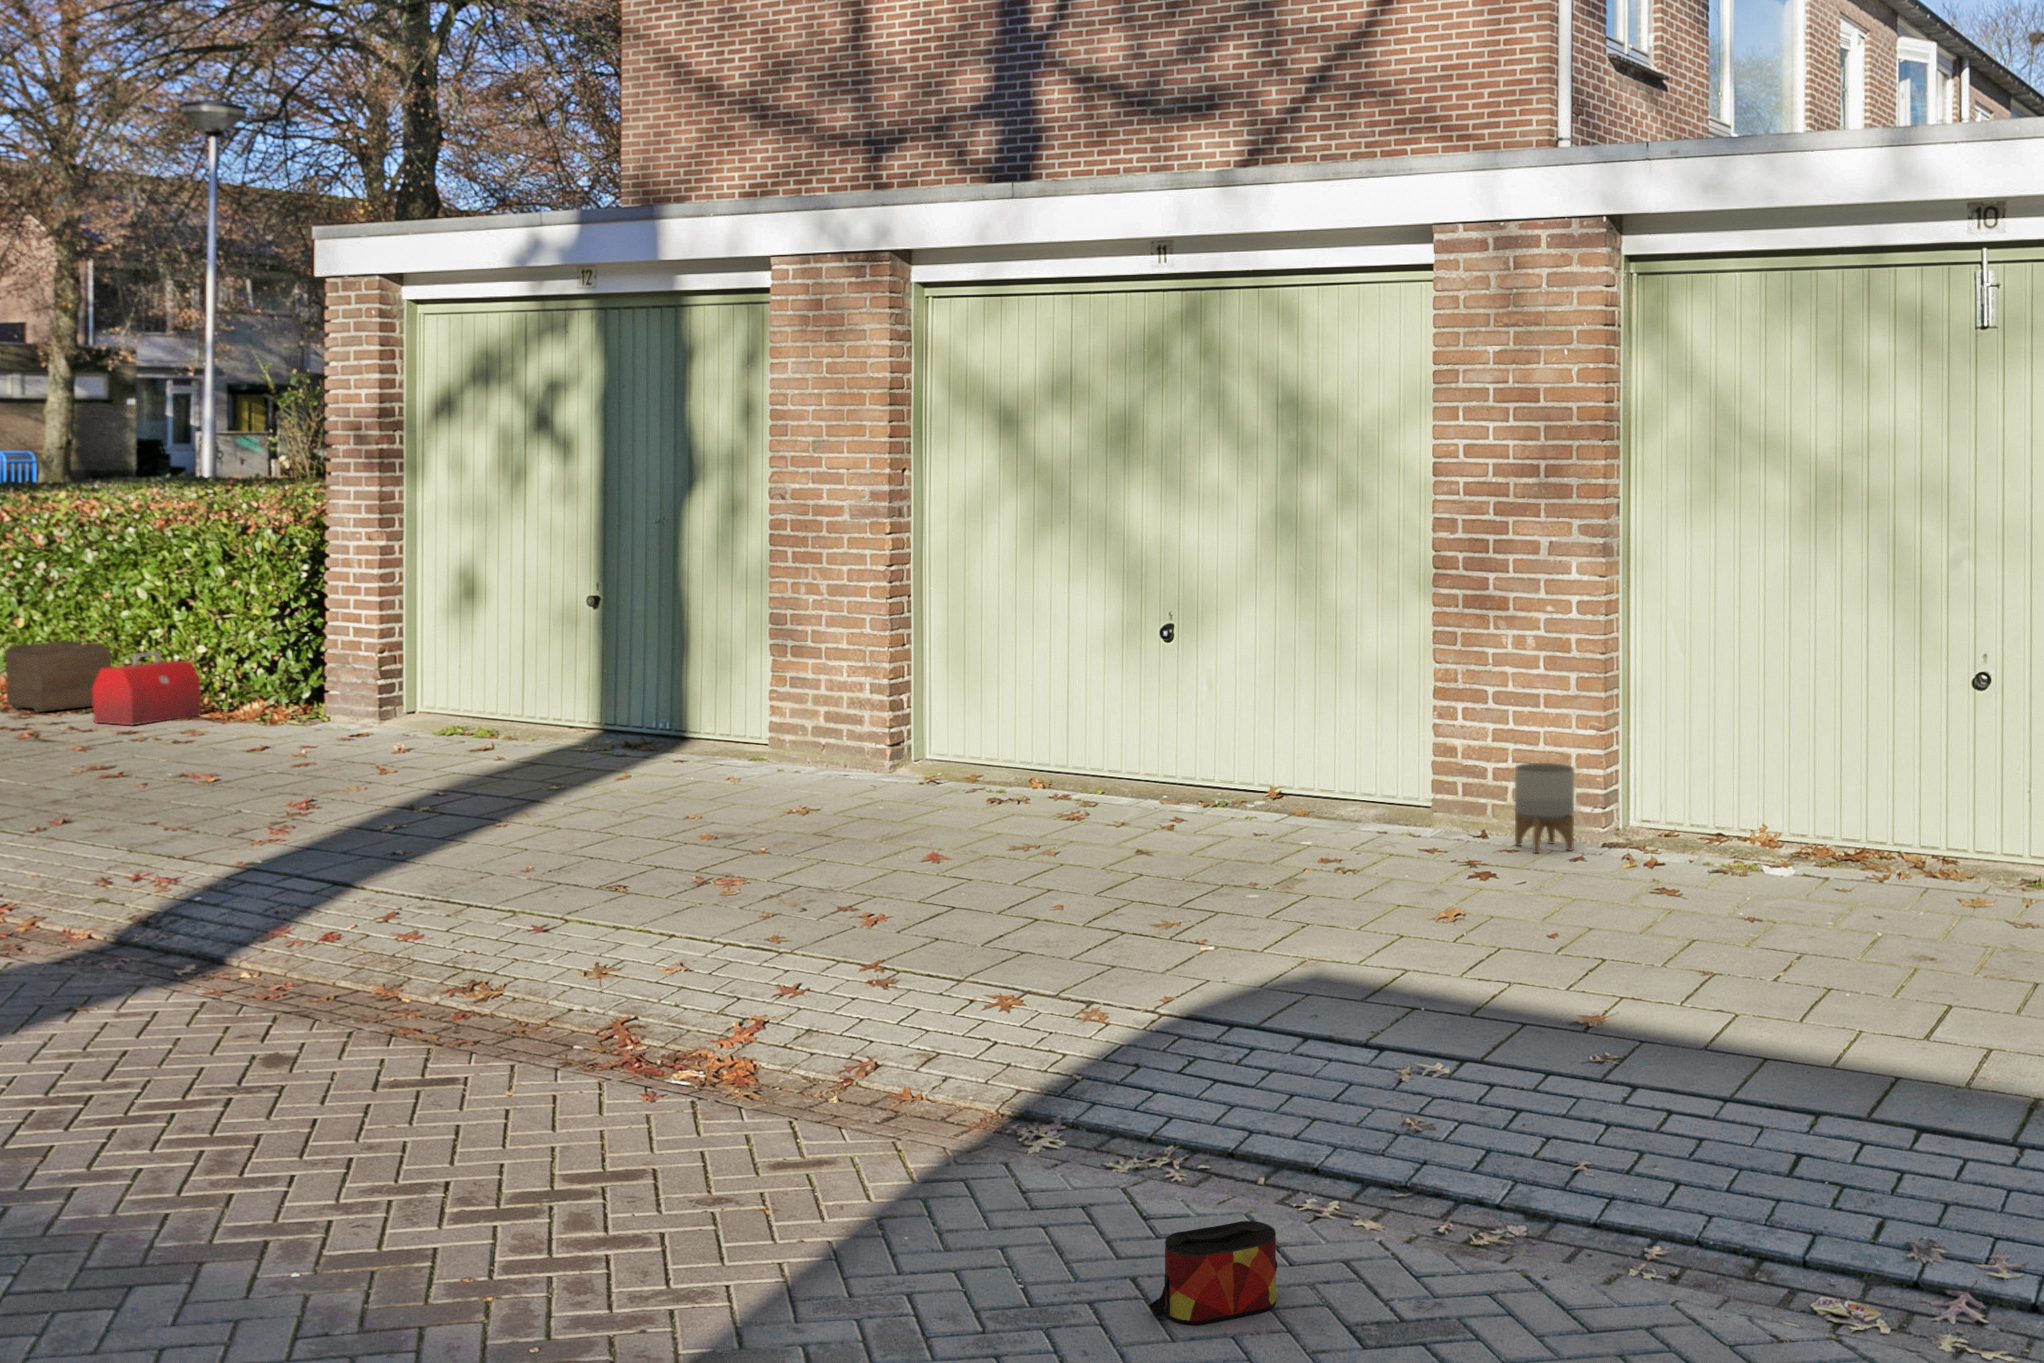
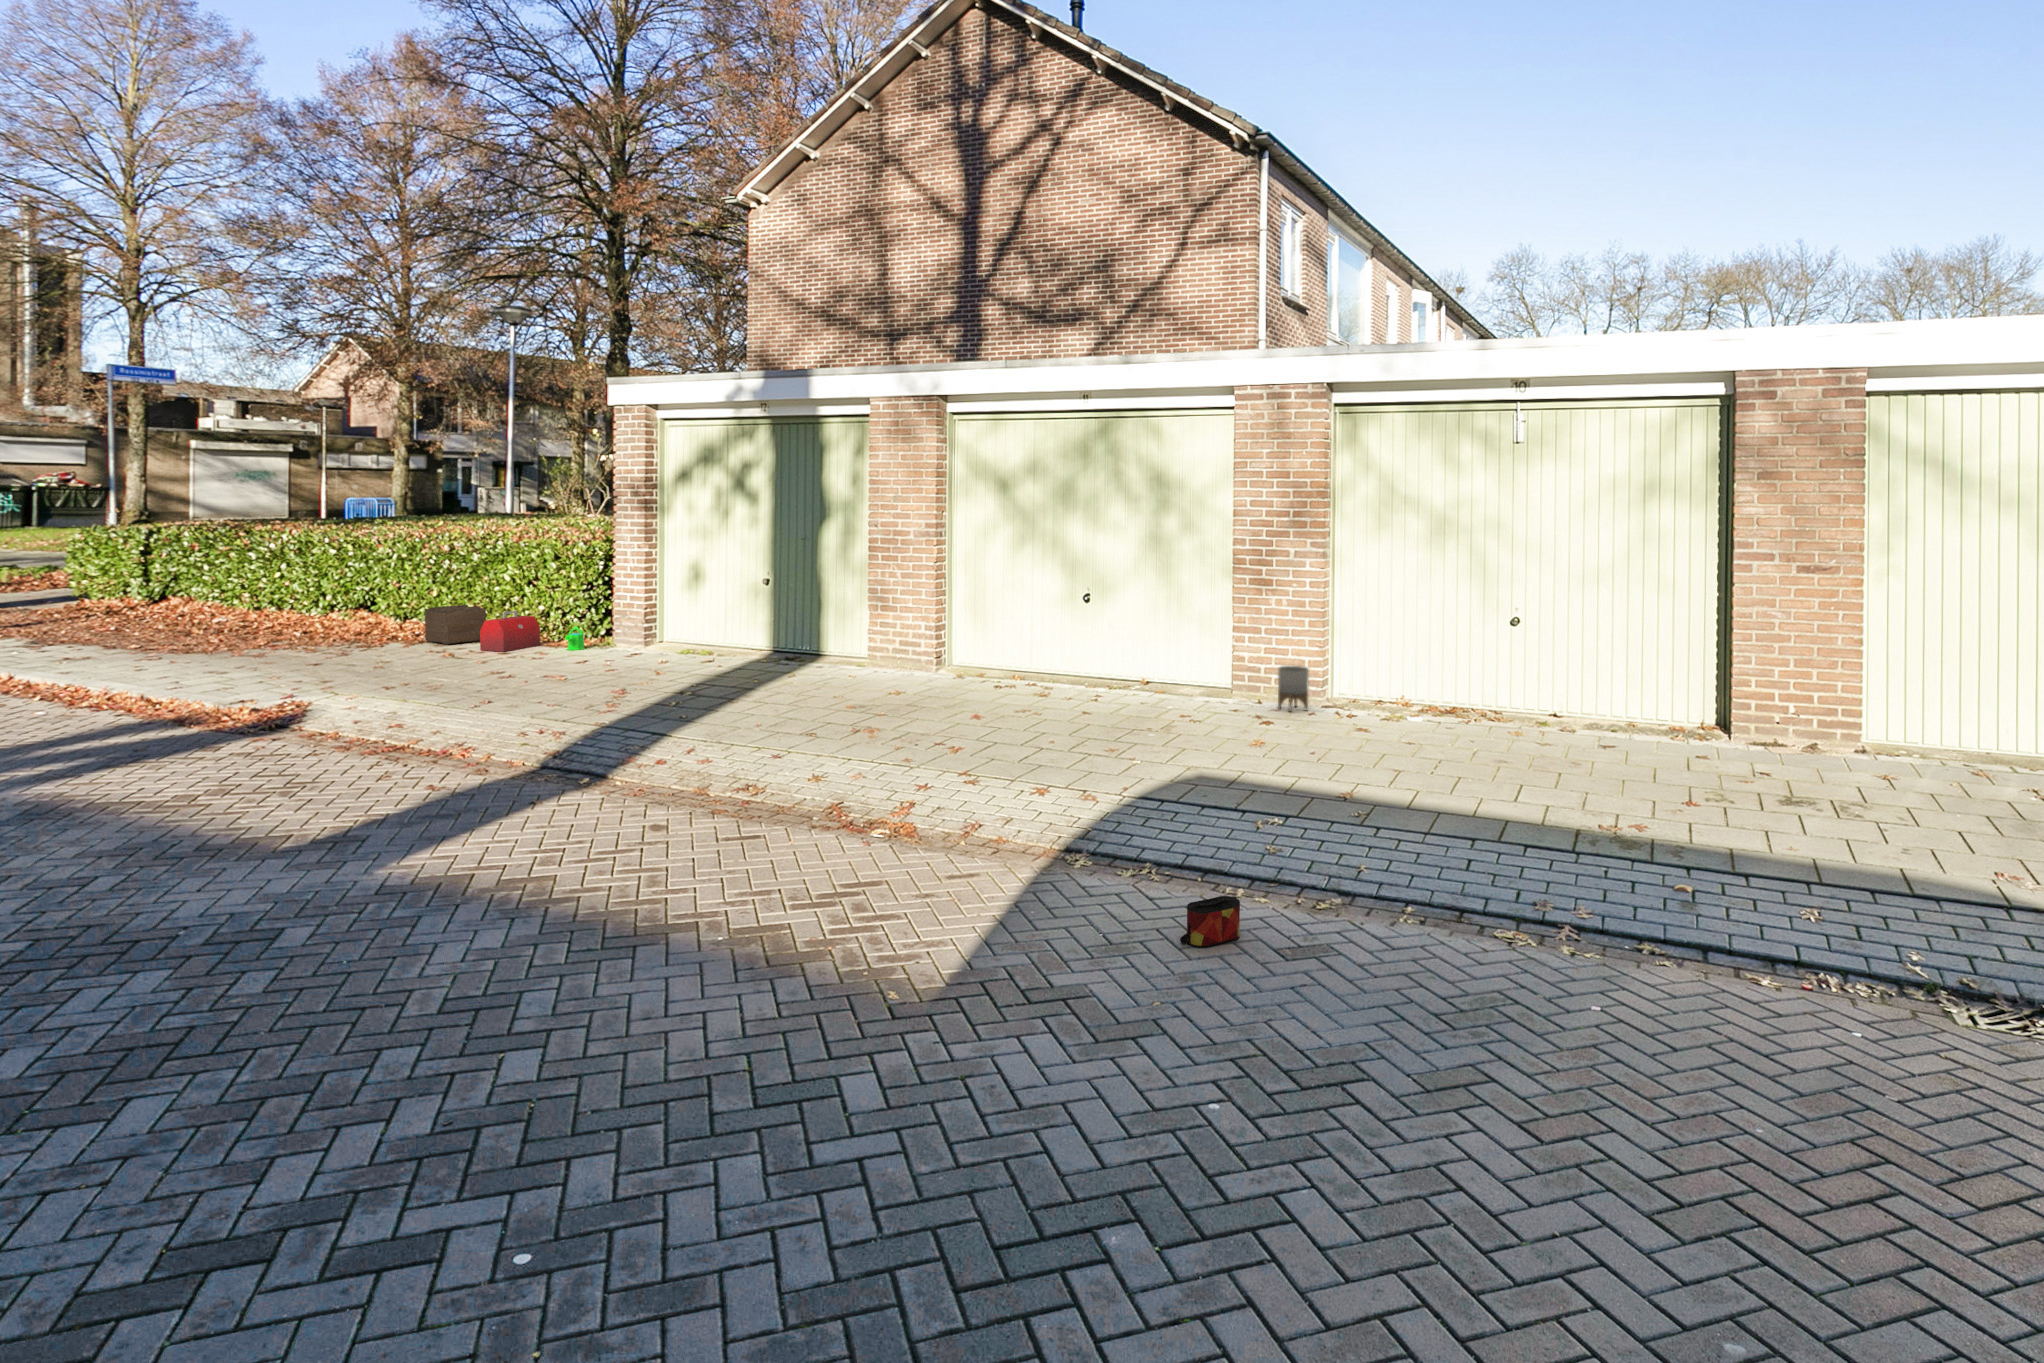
watering can: none [239,681,278,723] -> present [565,627,585,650]

